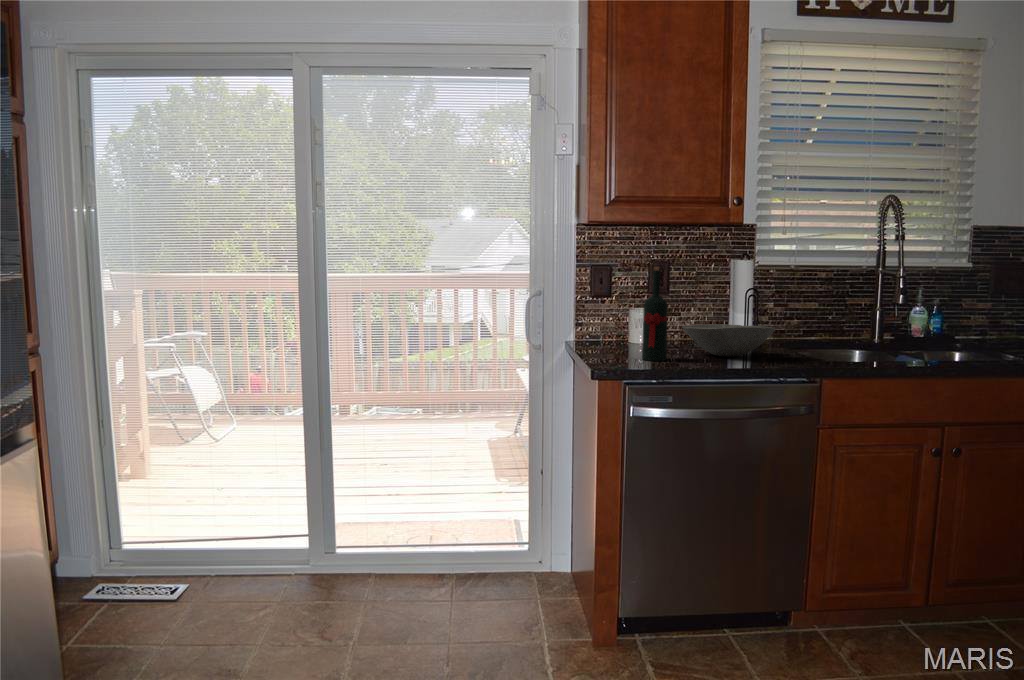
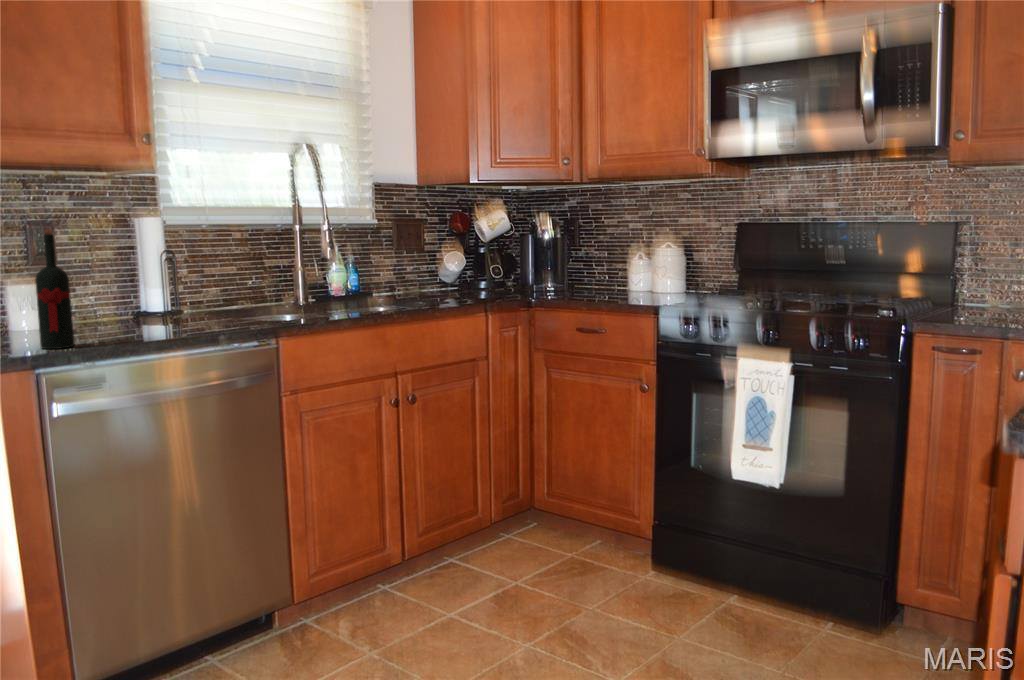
bowl: present [682,324,775,357] -> none [86,296,200,335]

